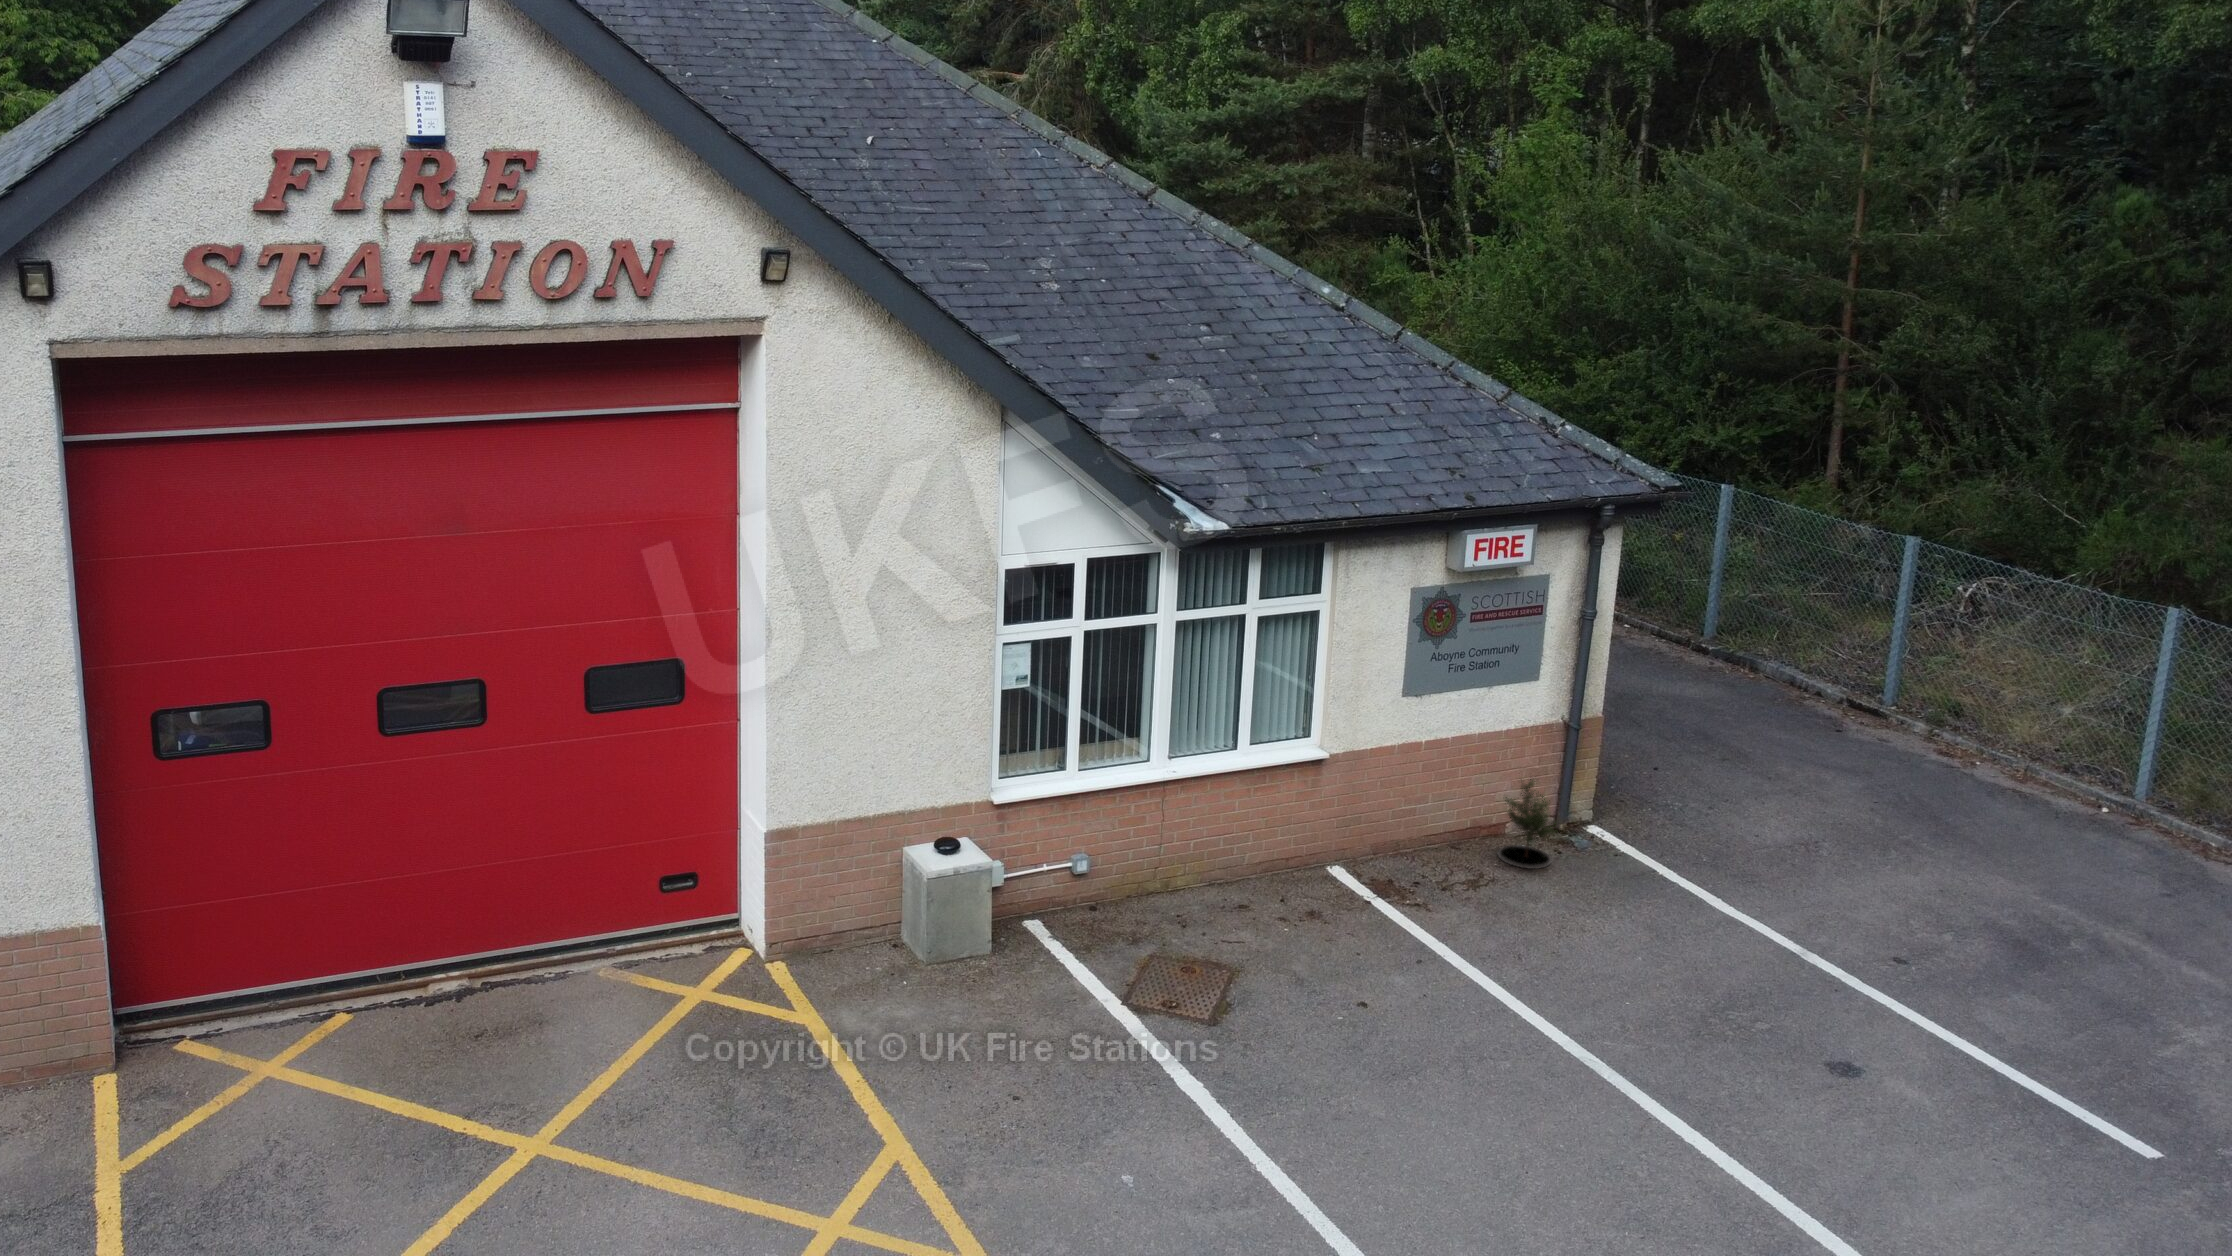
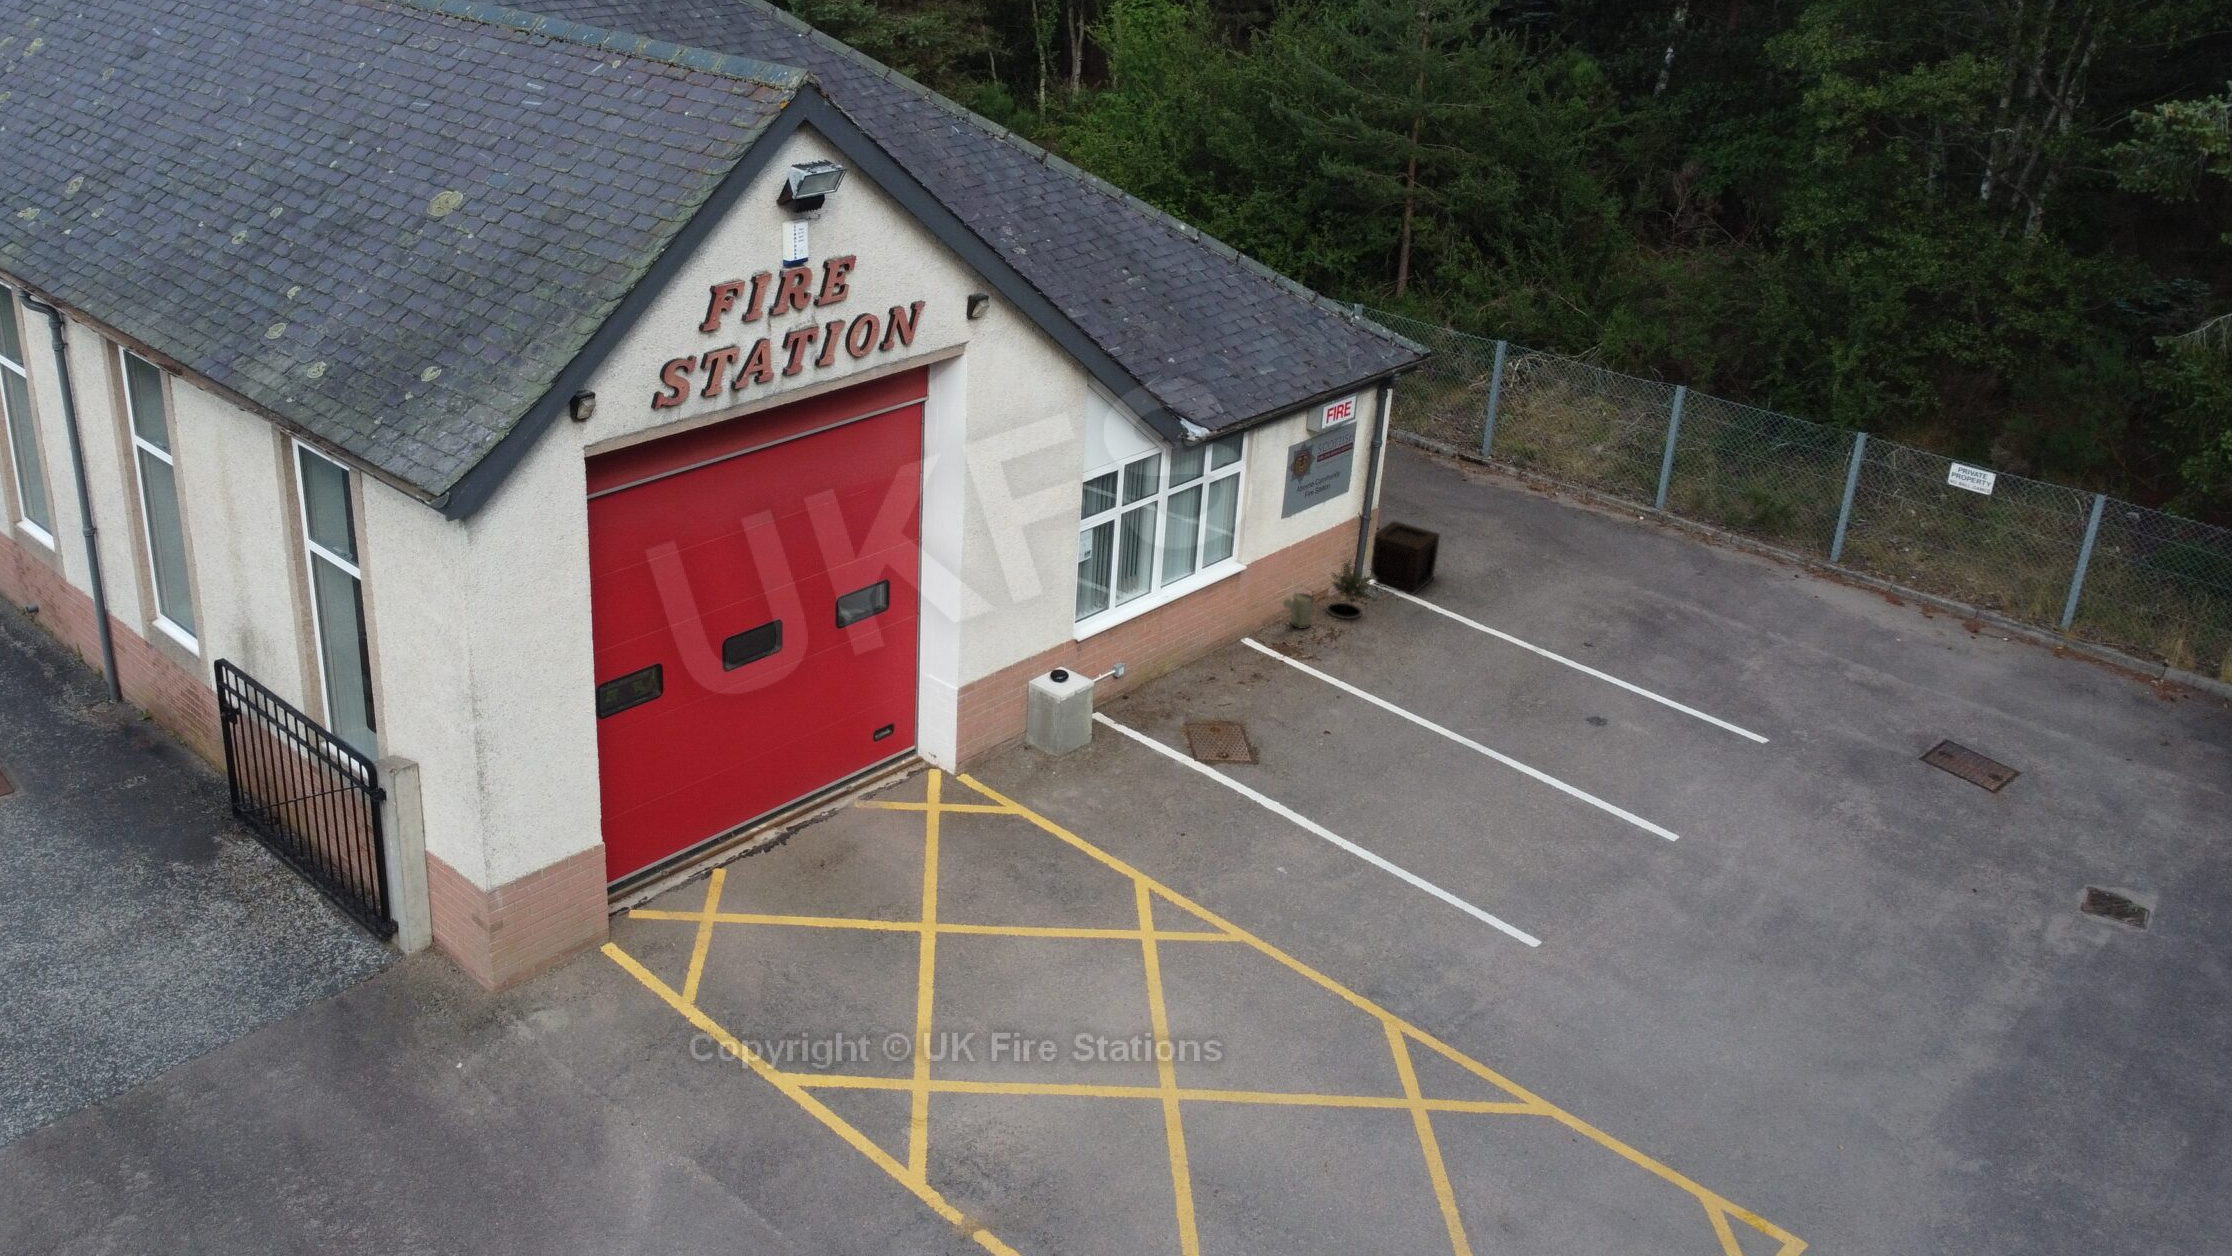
wooden crate: none [1590,747,1709,854] -> present [1372,521,1440,594]
watering can: none [1407,804,1464,869] -> present [1283,591,1314,628]

